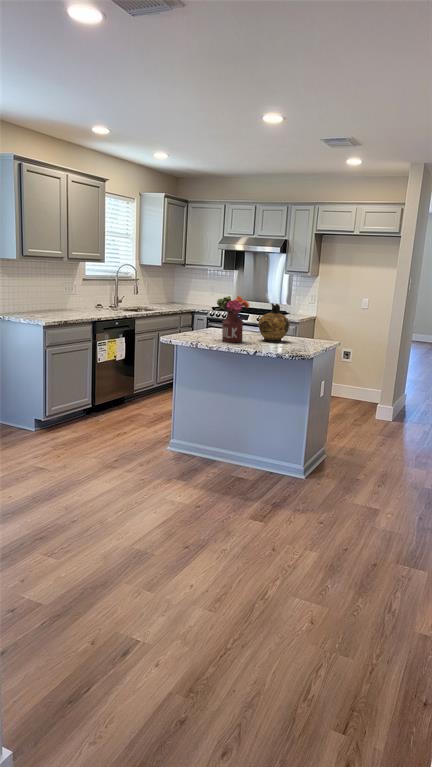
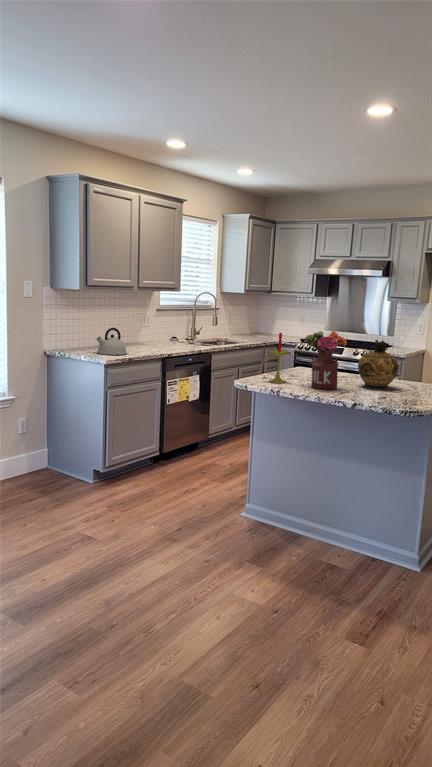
kettle: none [35,294,62,318] -> present [96,328,127,355]
candle: none [185,297,204,339] -> present [265,333,289,383]

